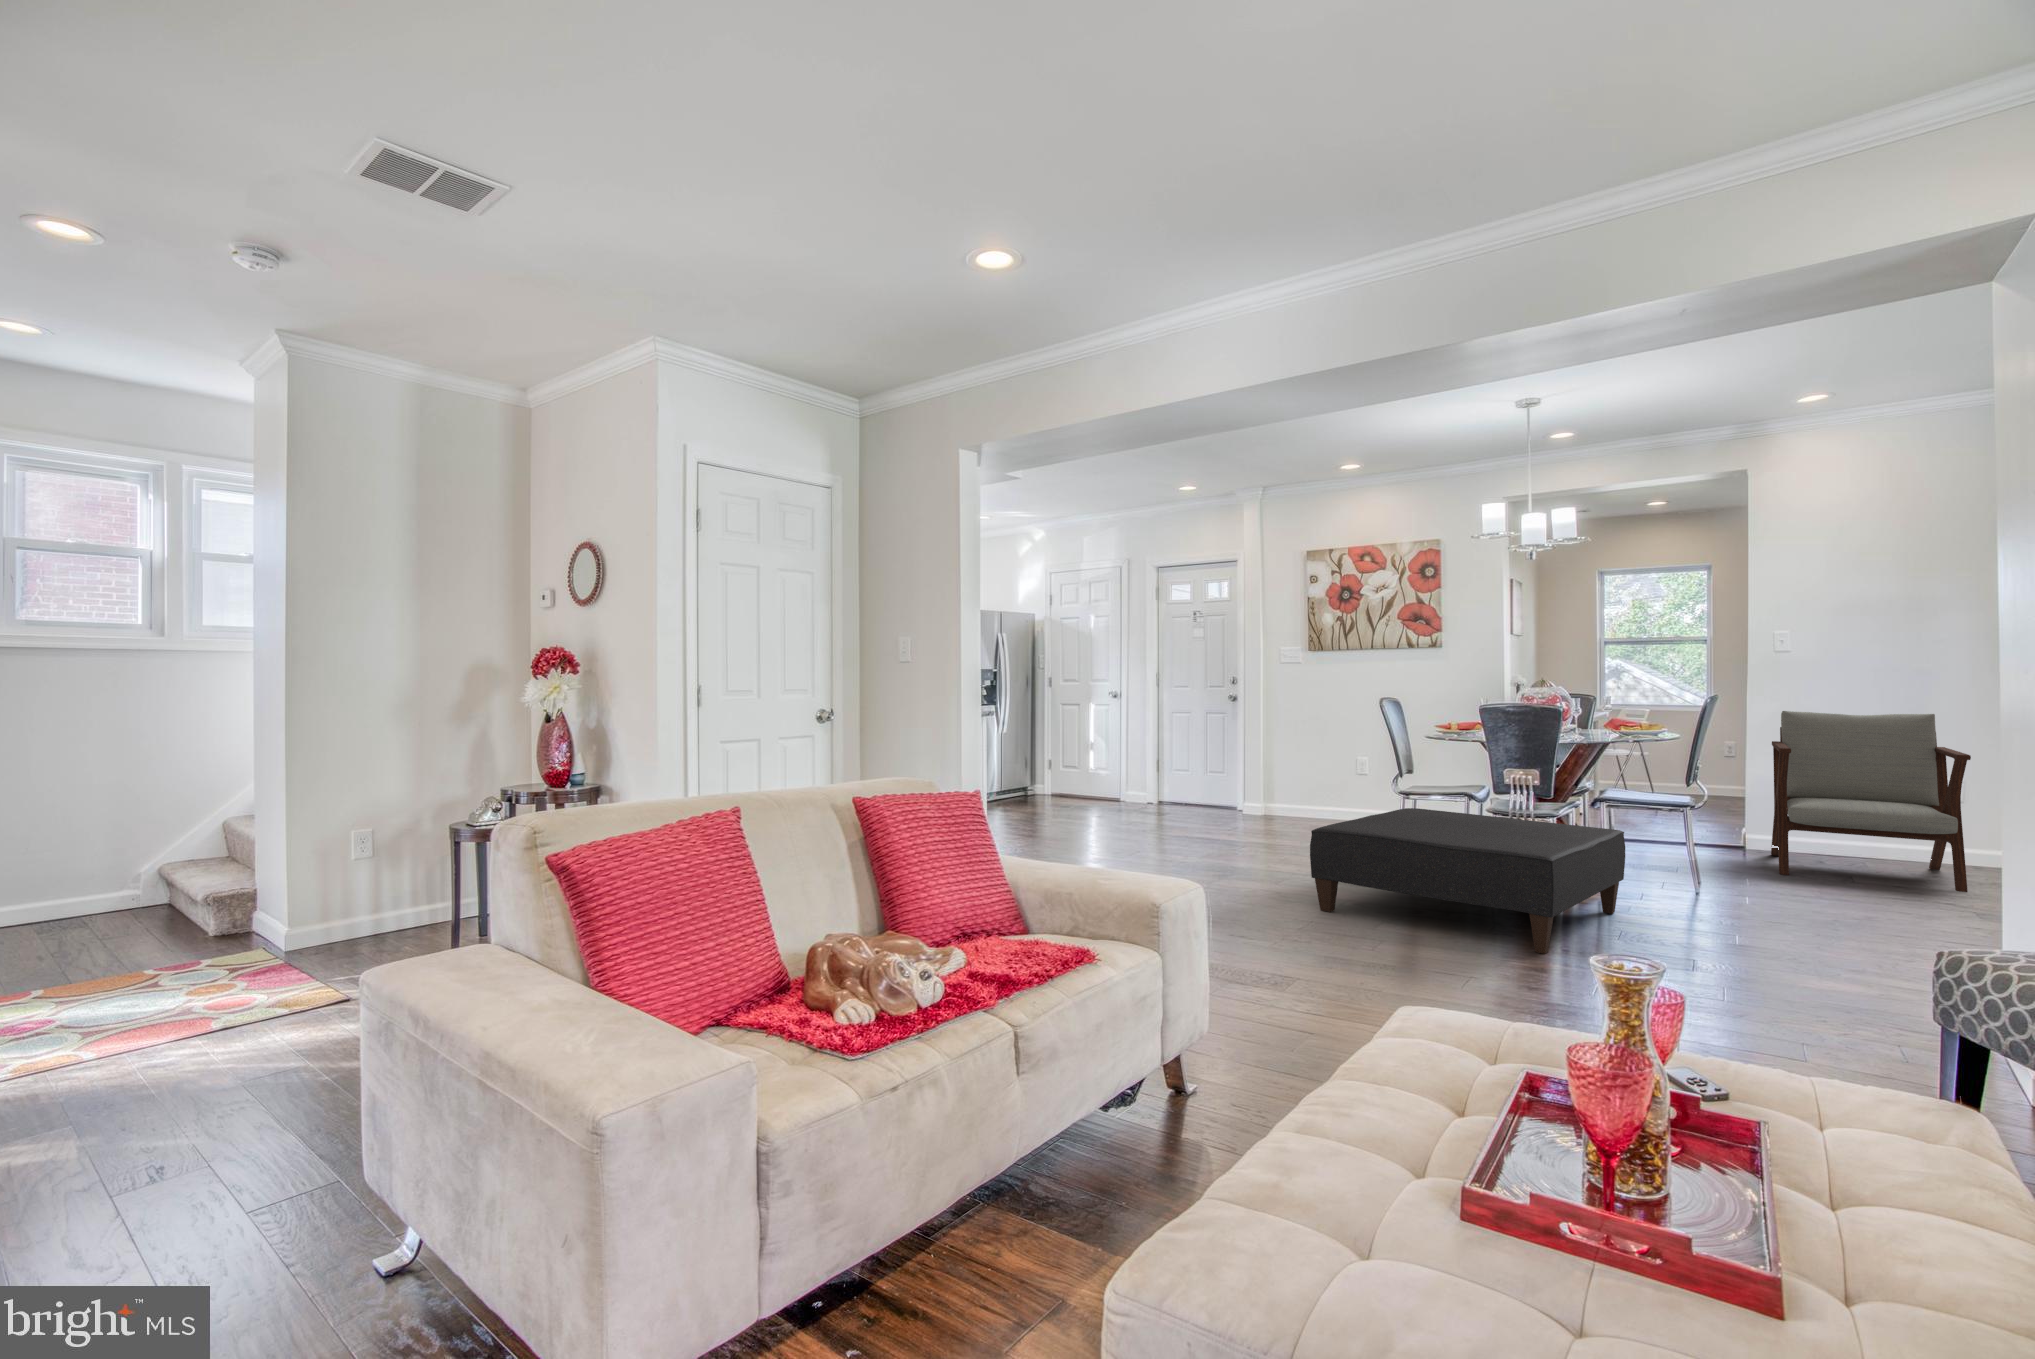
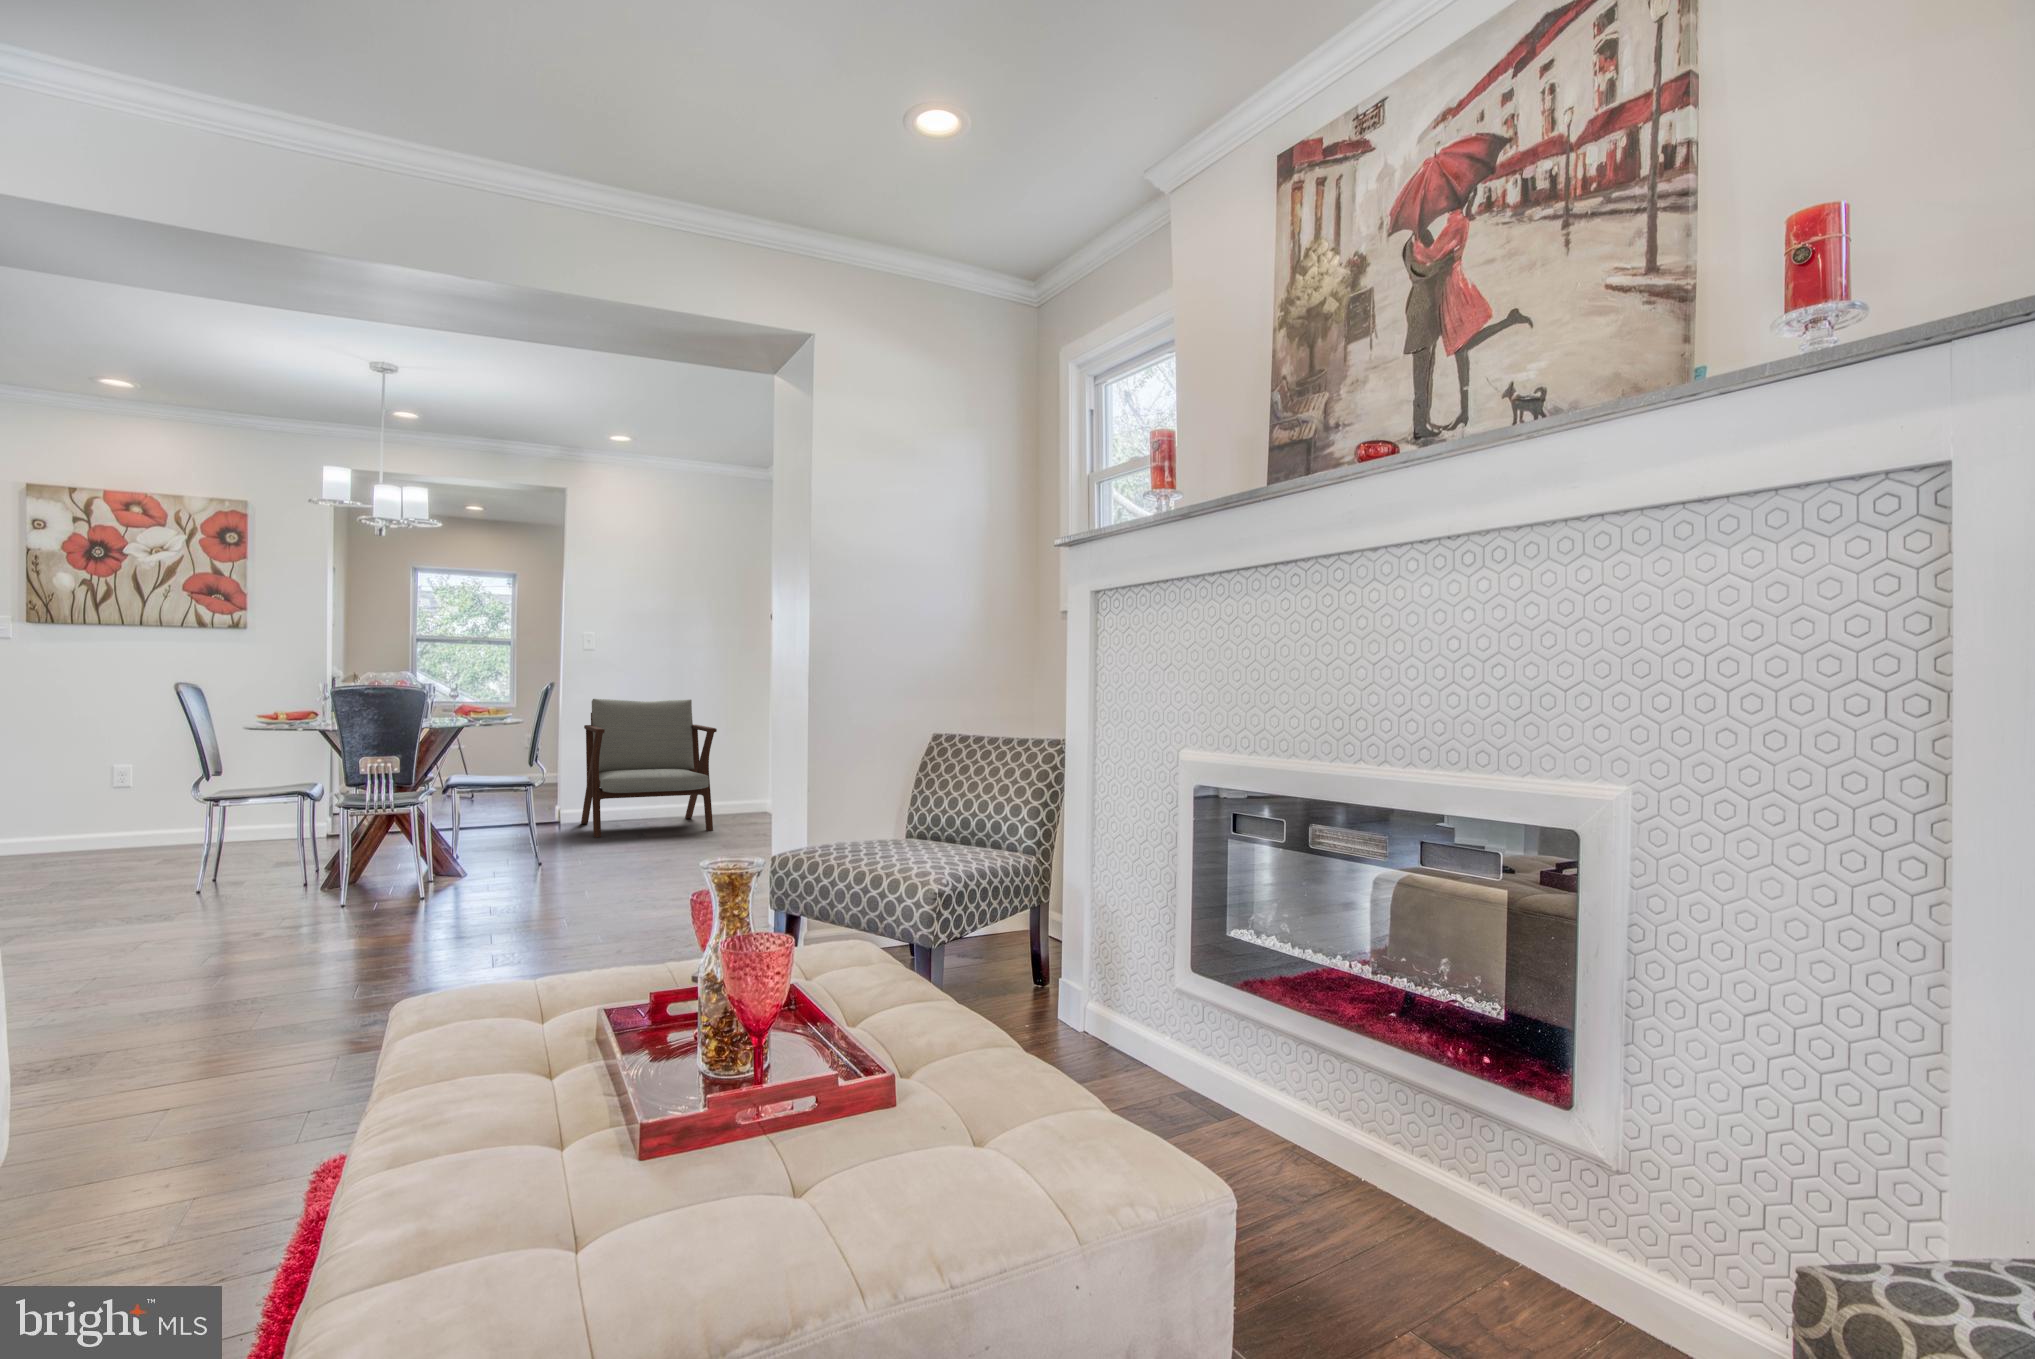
ottoman: present [1310,808,1625,954] -> none [90,811,490,966]

